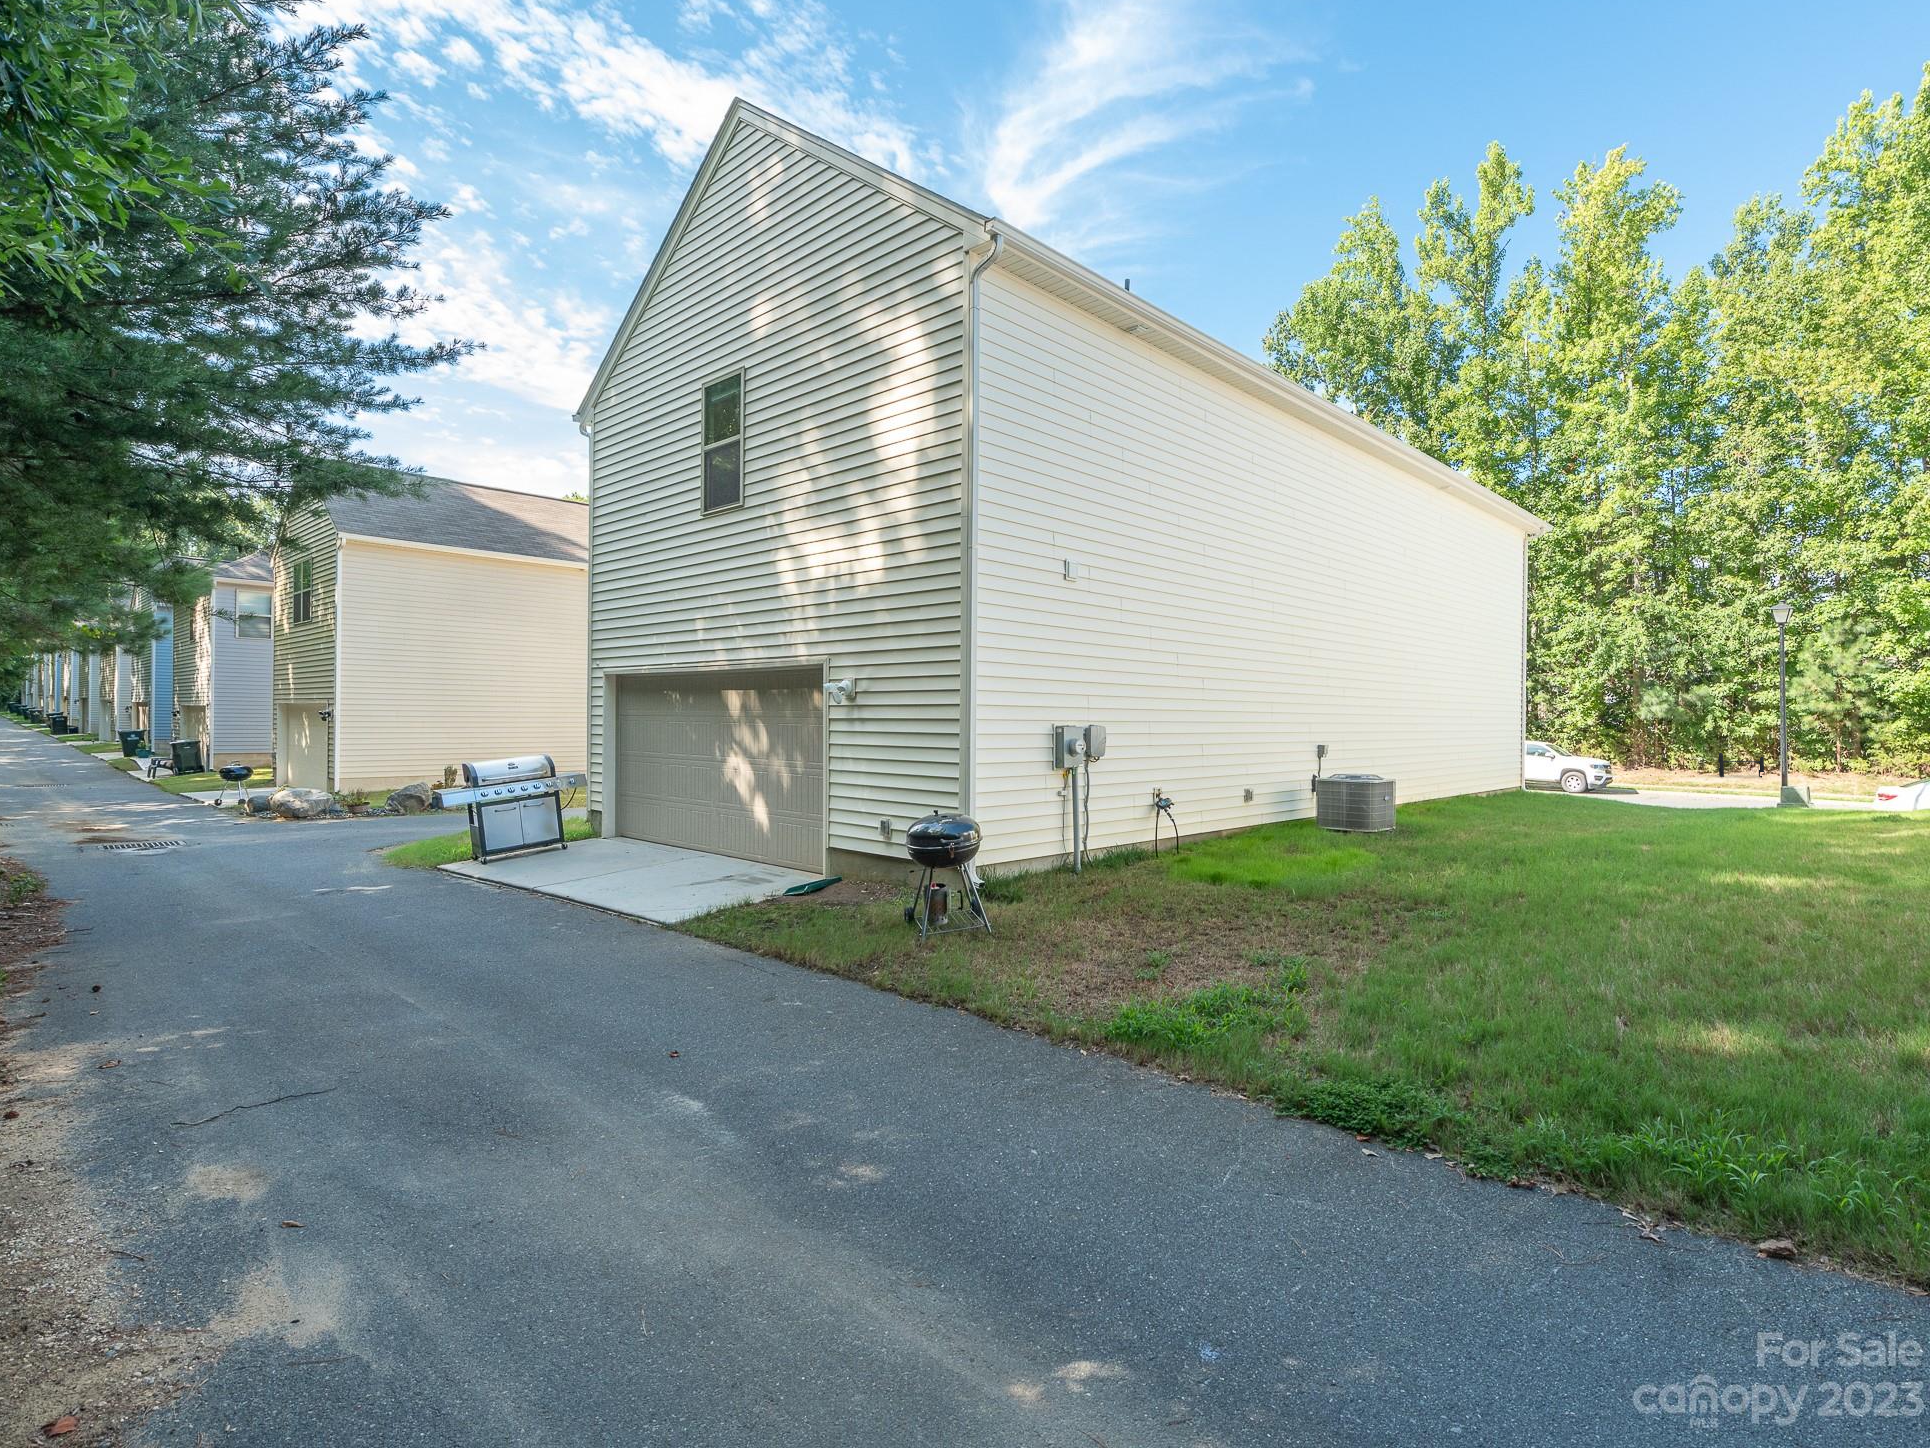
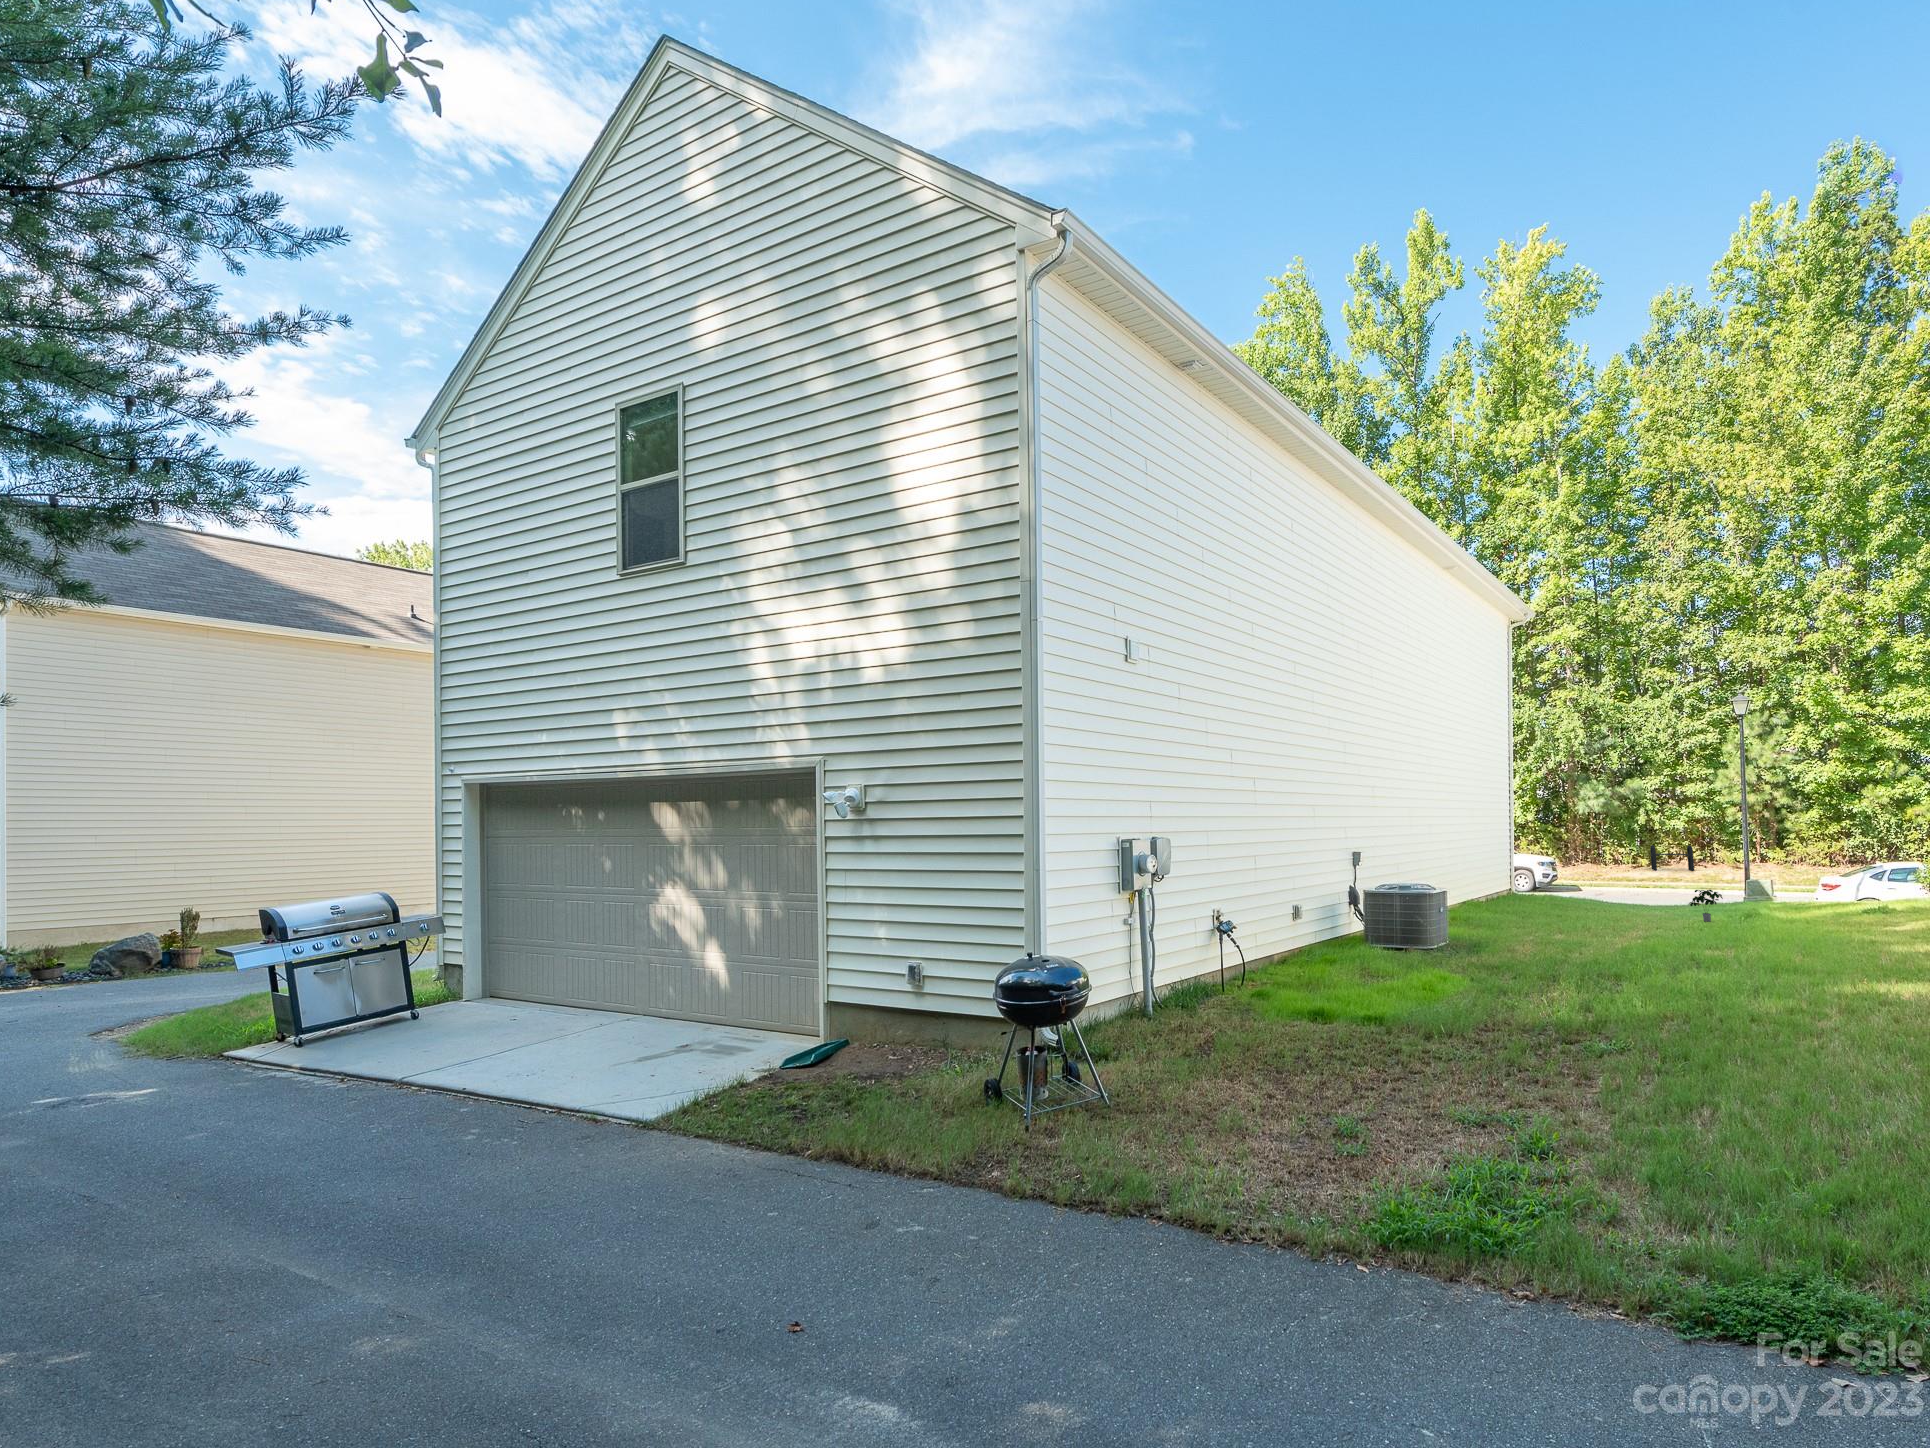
potted plant: none [1726,784,1763,816] -> present [1689,890,1723,922]

